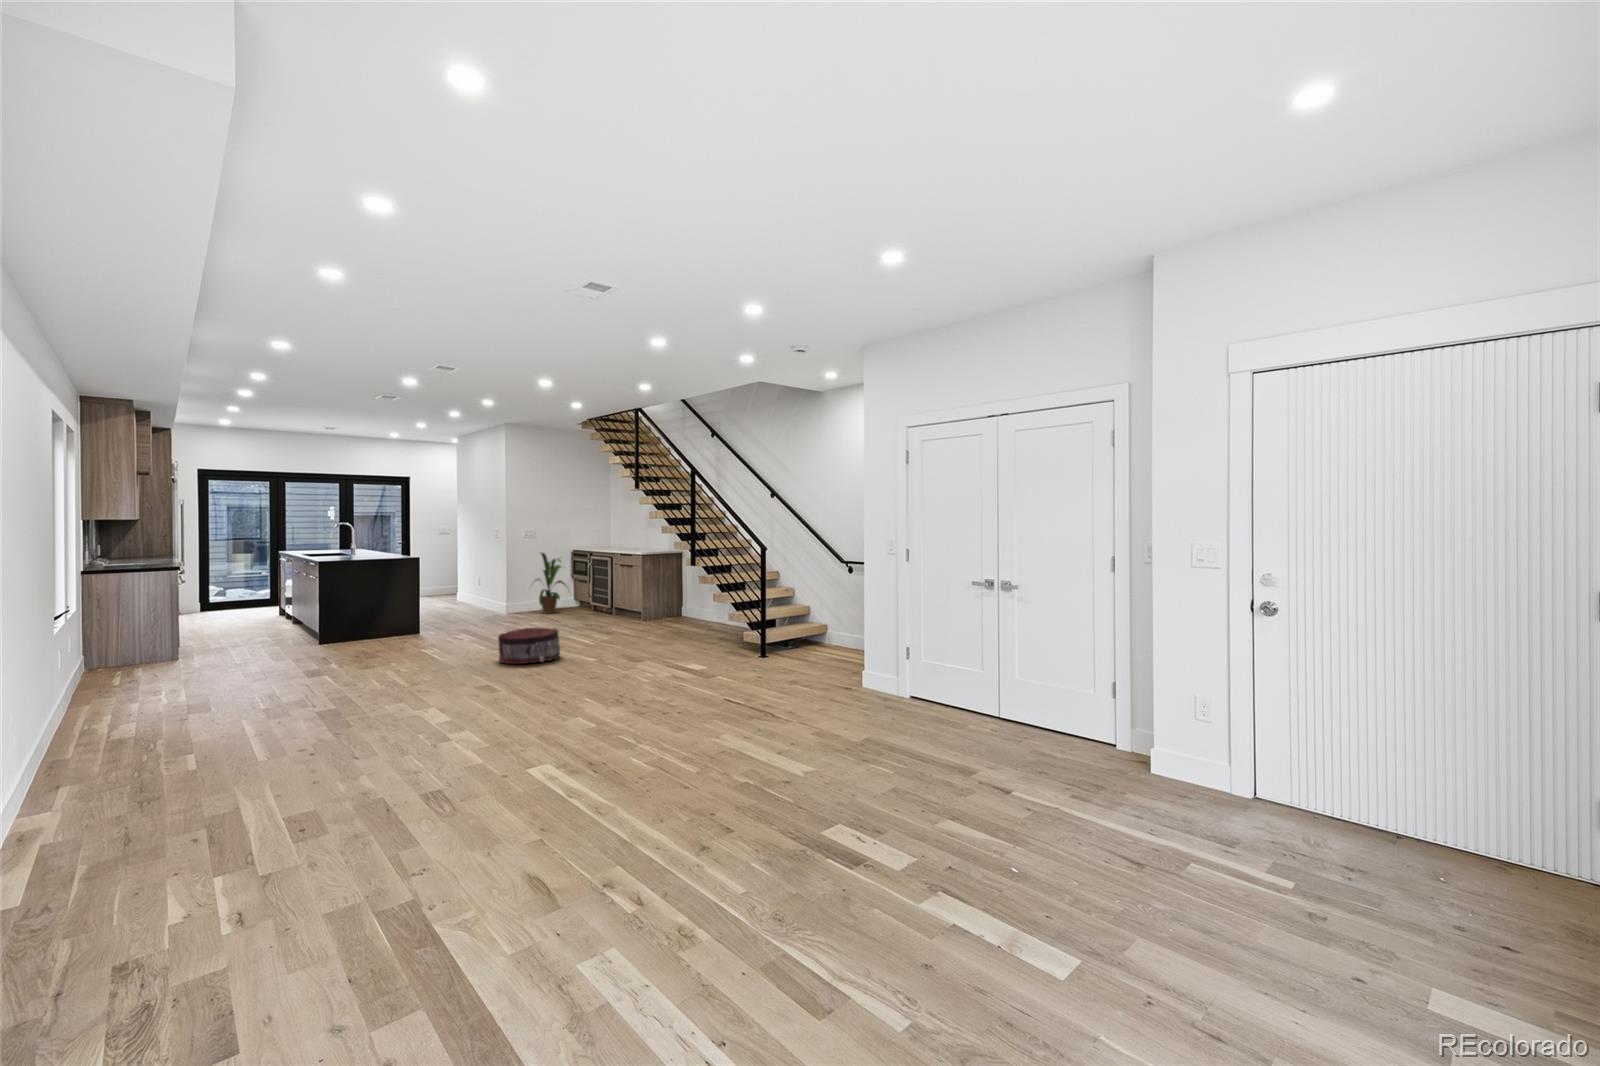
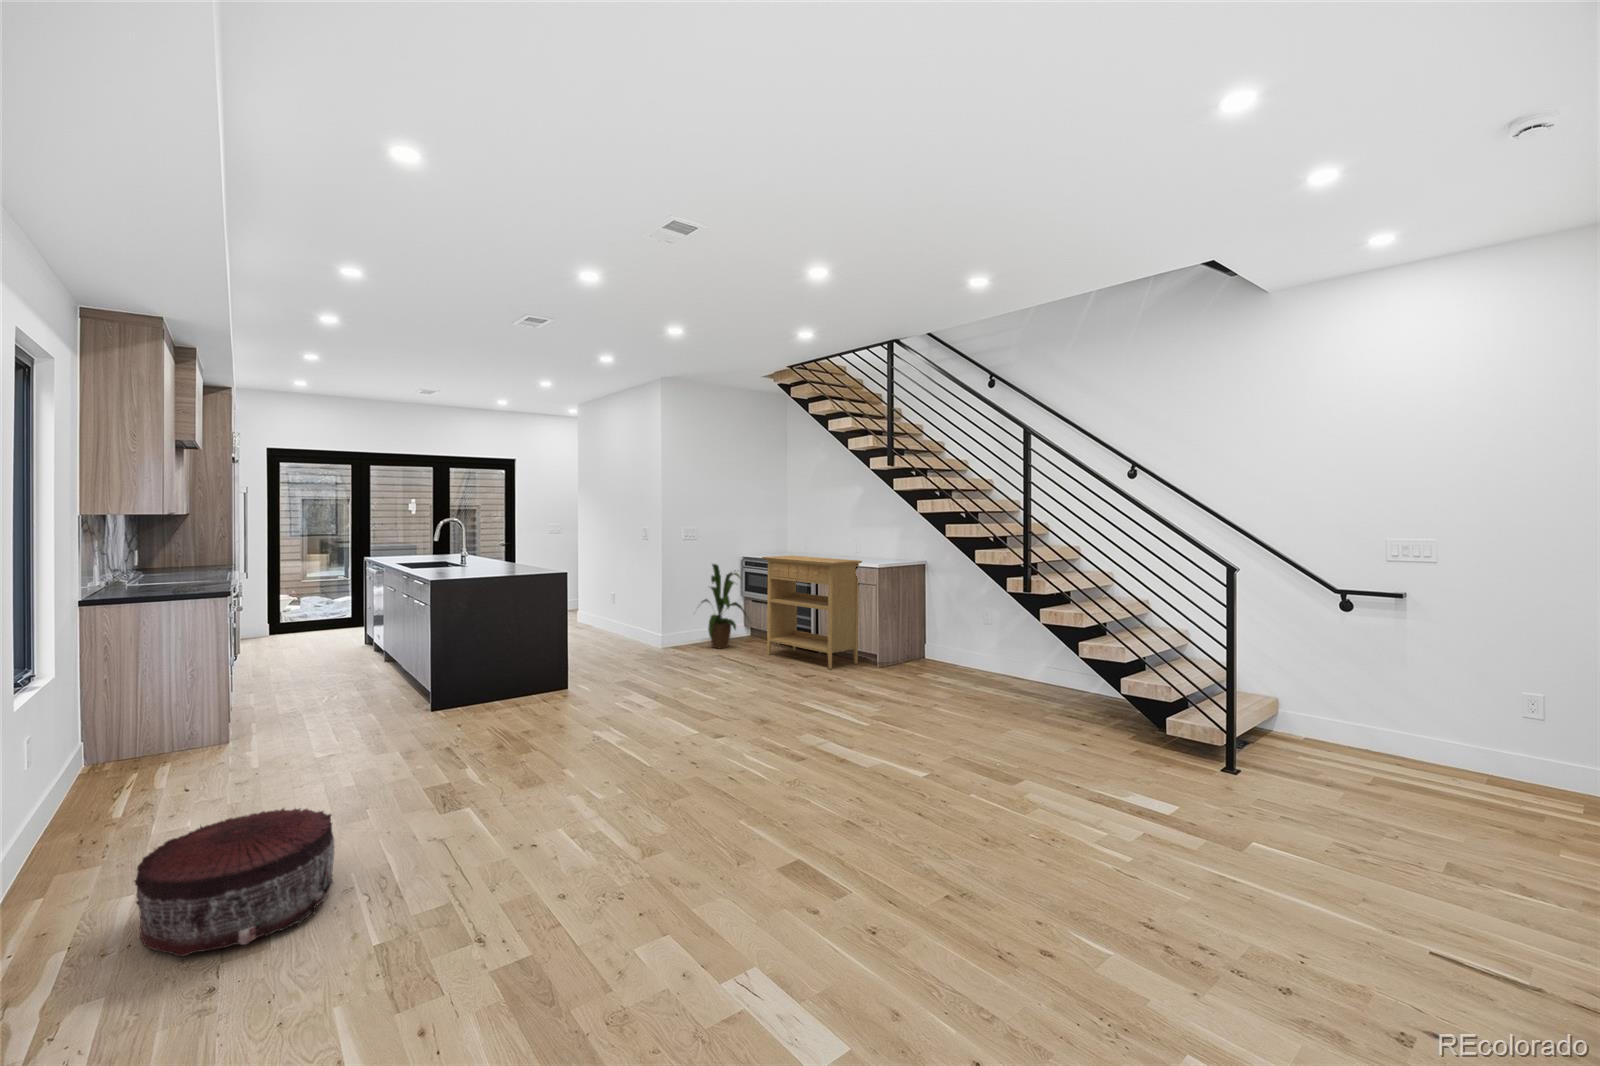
console table: none [574,546,640,622] -> present [762,556,862,669]
pouf: present [498,628,560,664] -> present [134,808,334,957]

